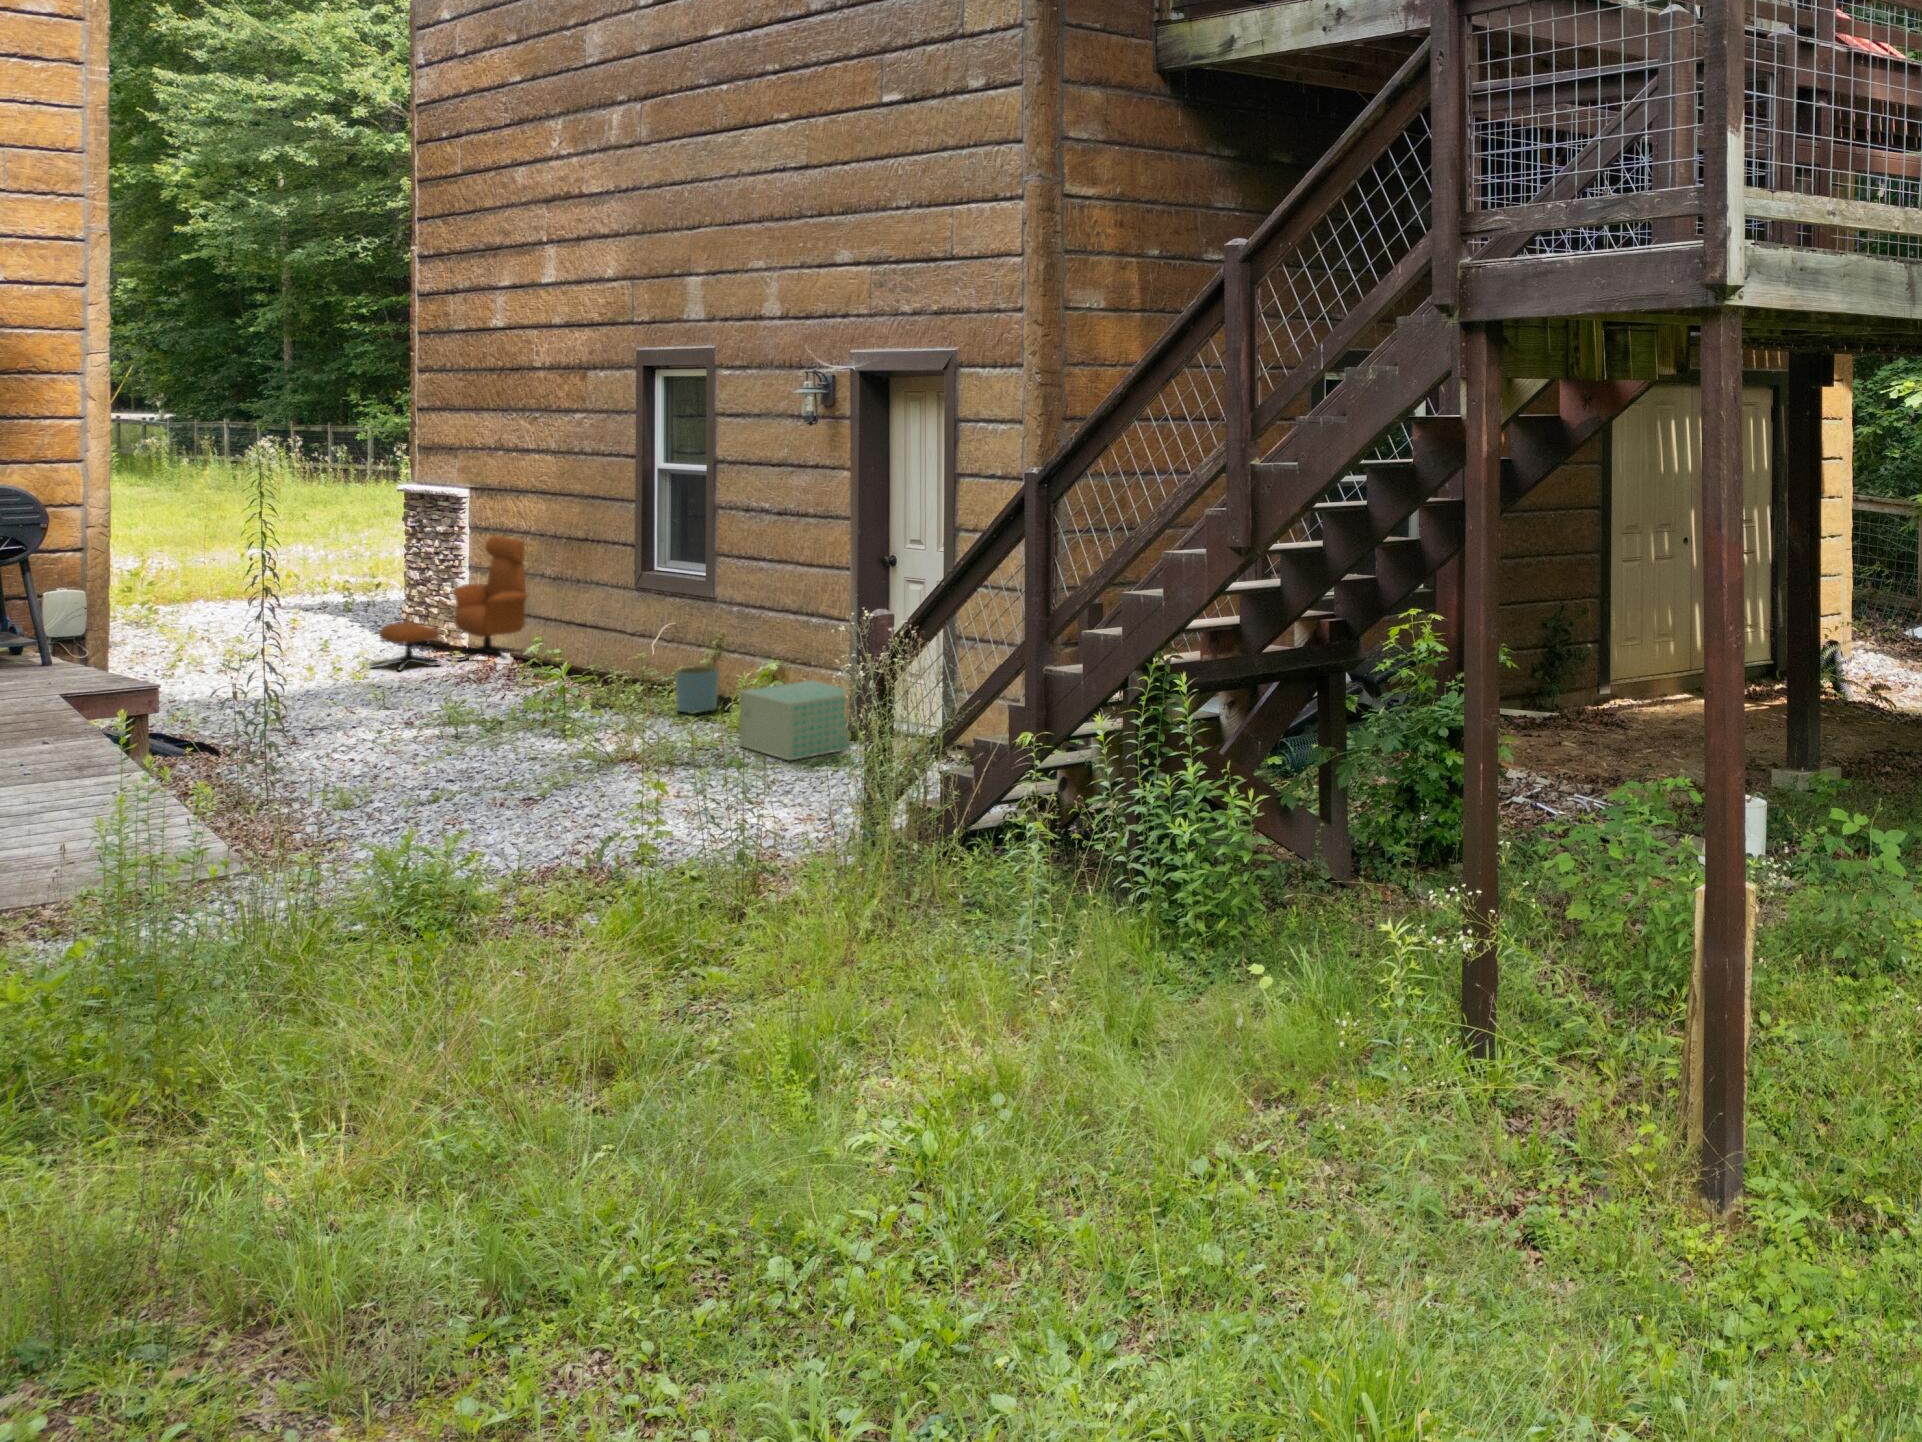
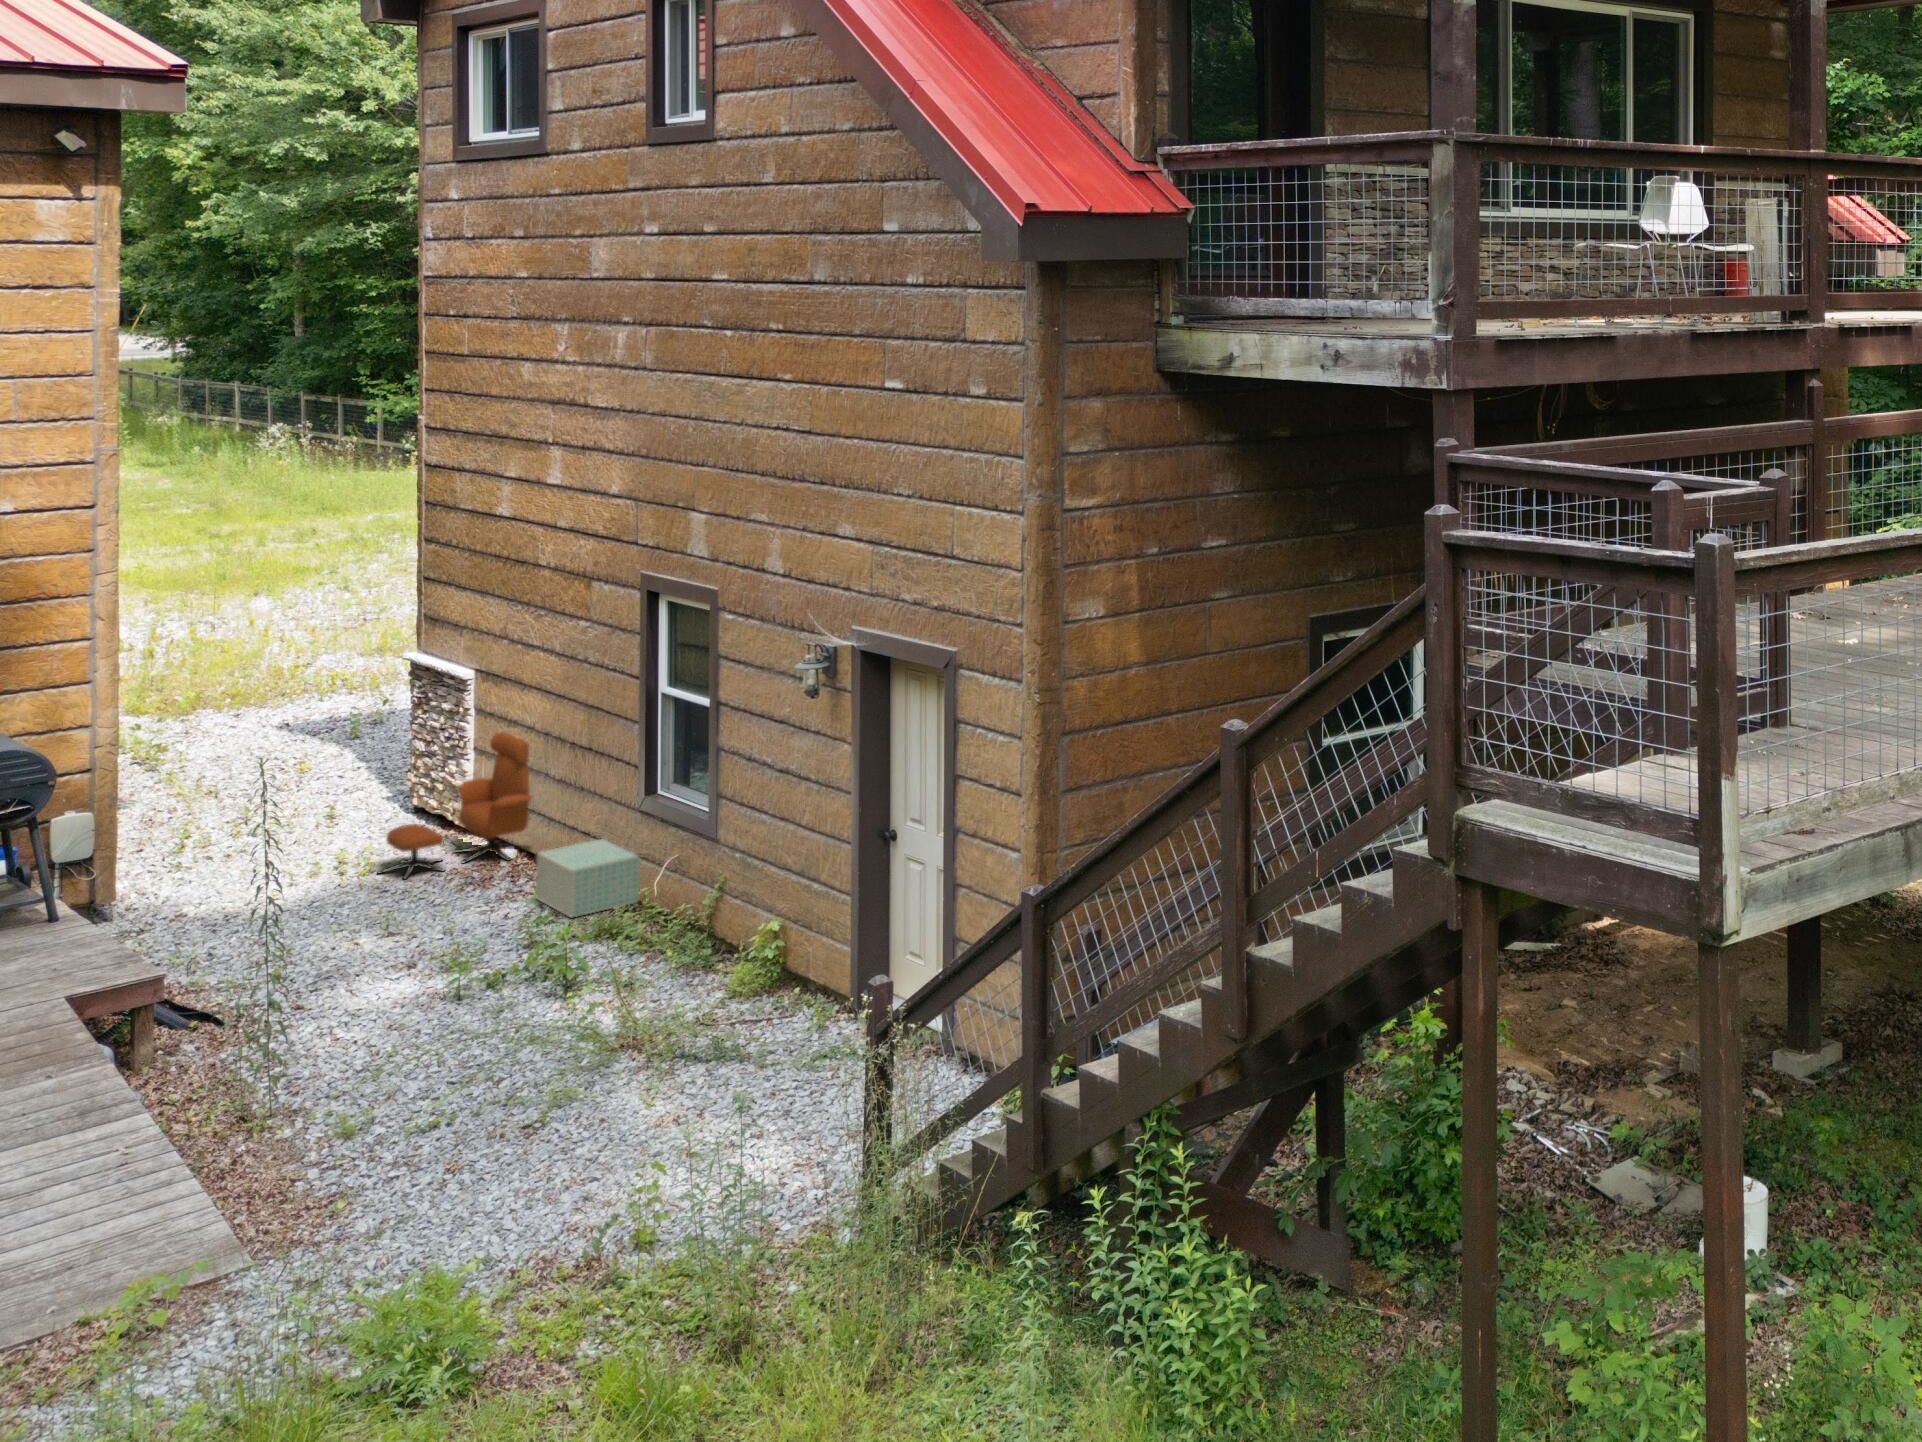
planter: present [676,666,719,714] -> none [675,903,717,956]
storage box: present [739,680,850,760] -> present [536,839,639,917]

